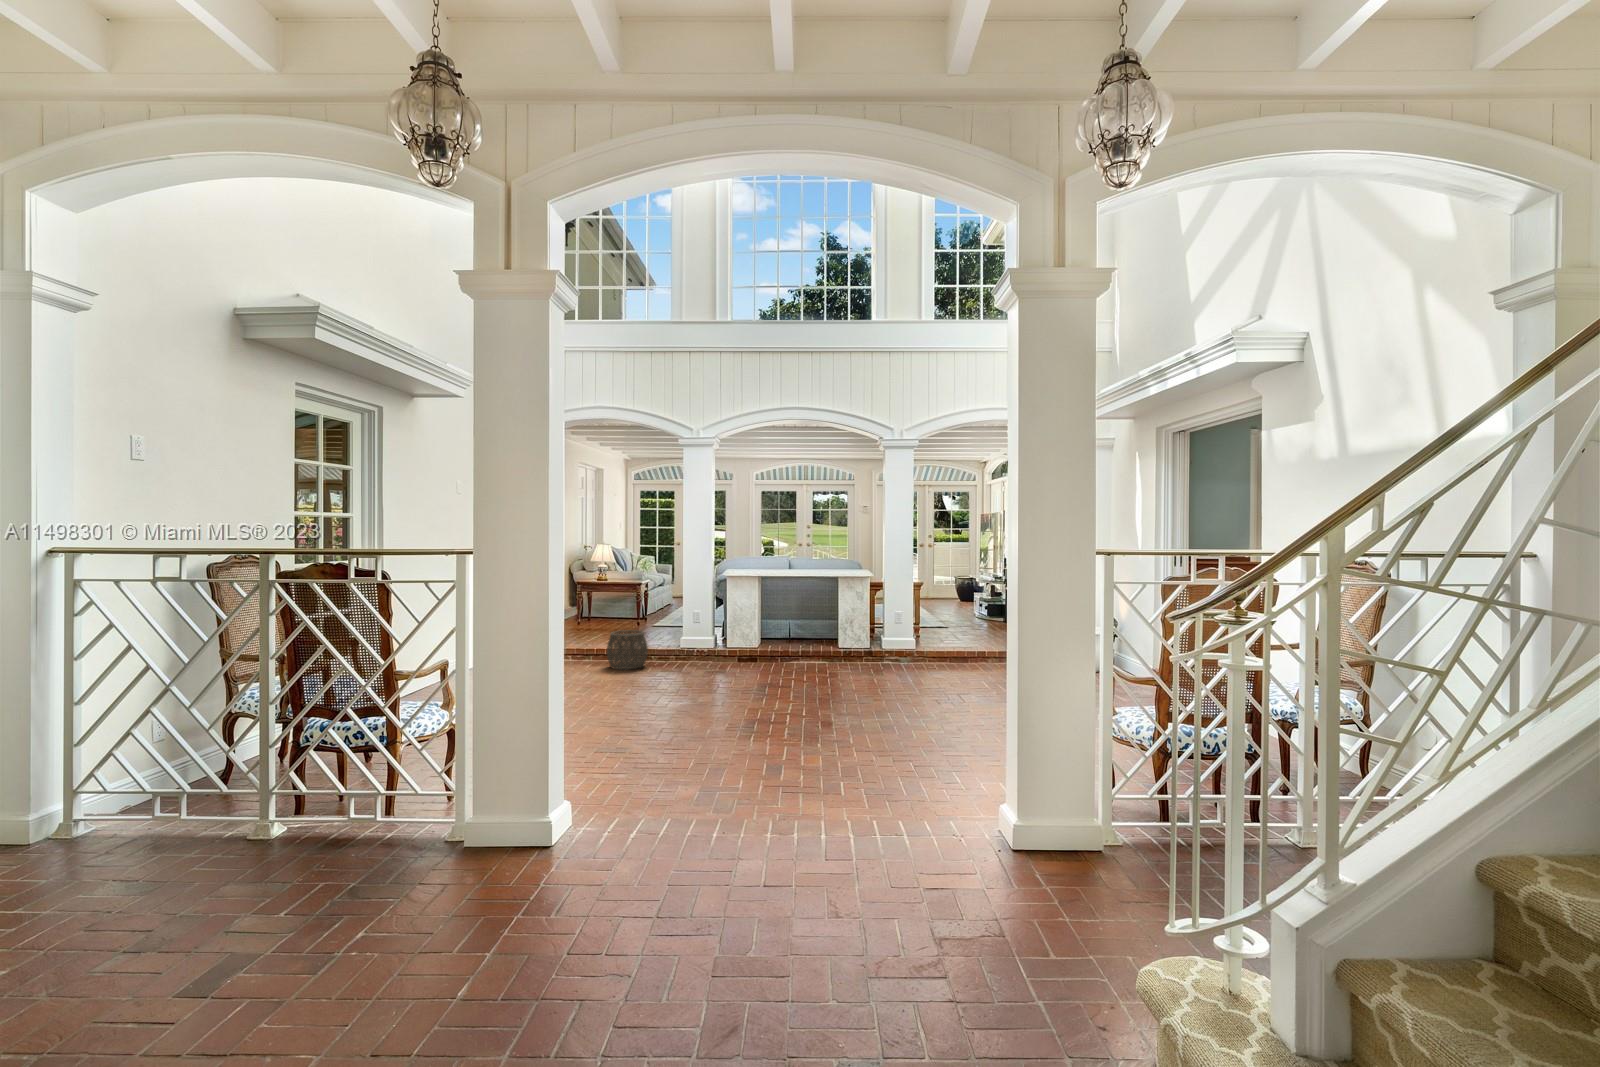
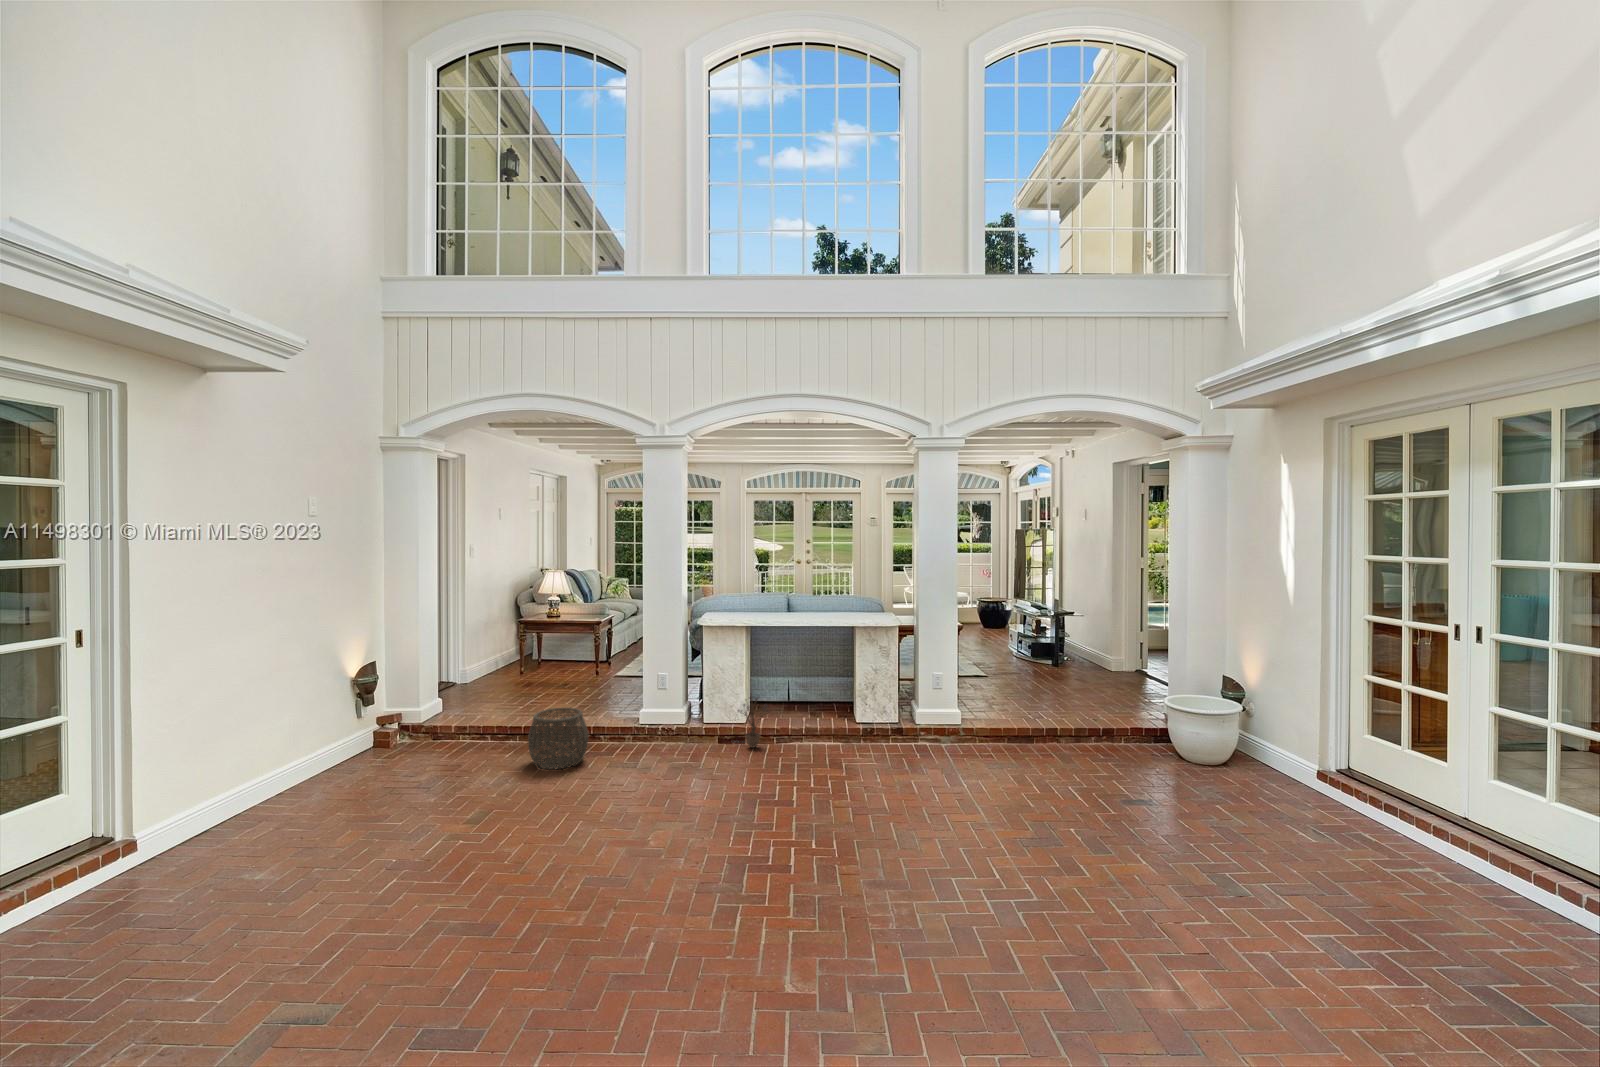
decorative plant: none [748,622,776,662] -> present [734,697,769,748]

